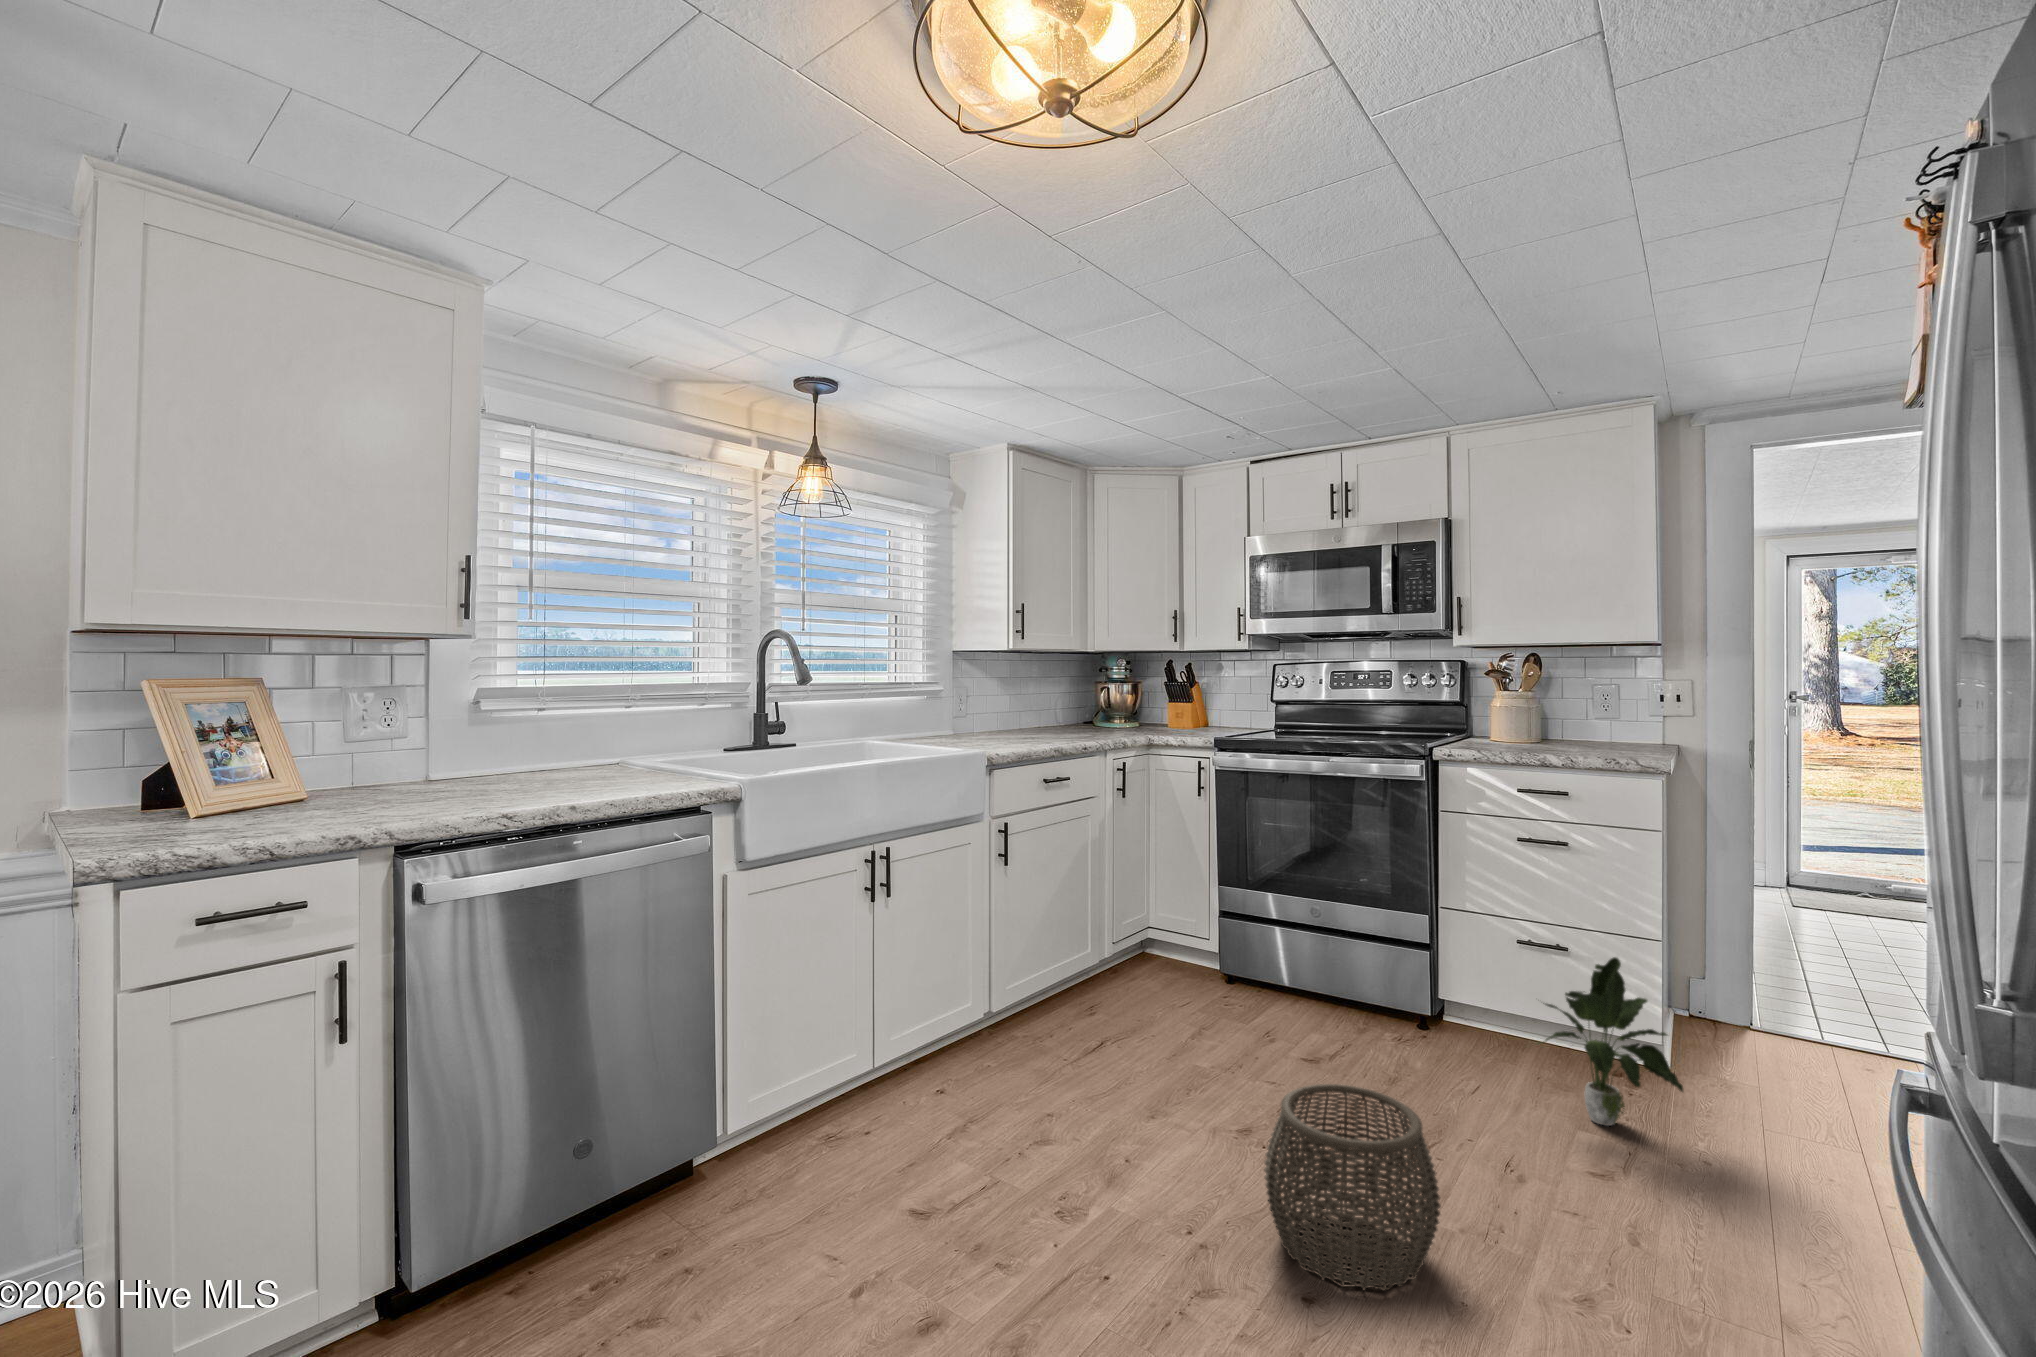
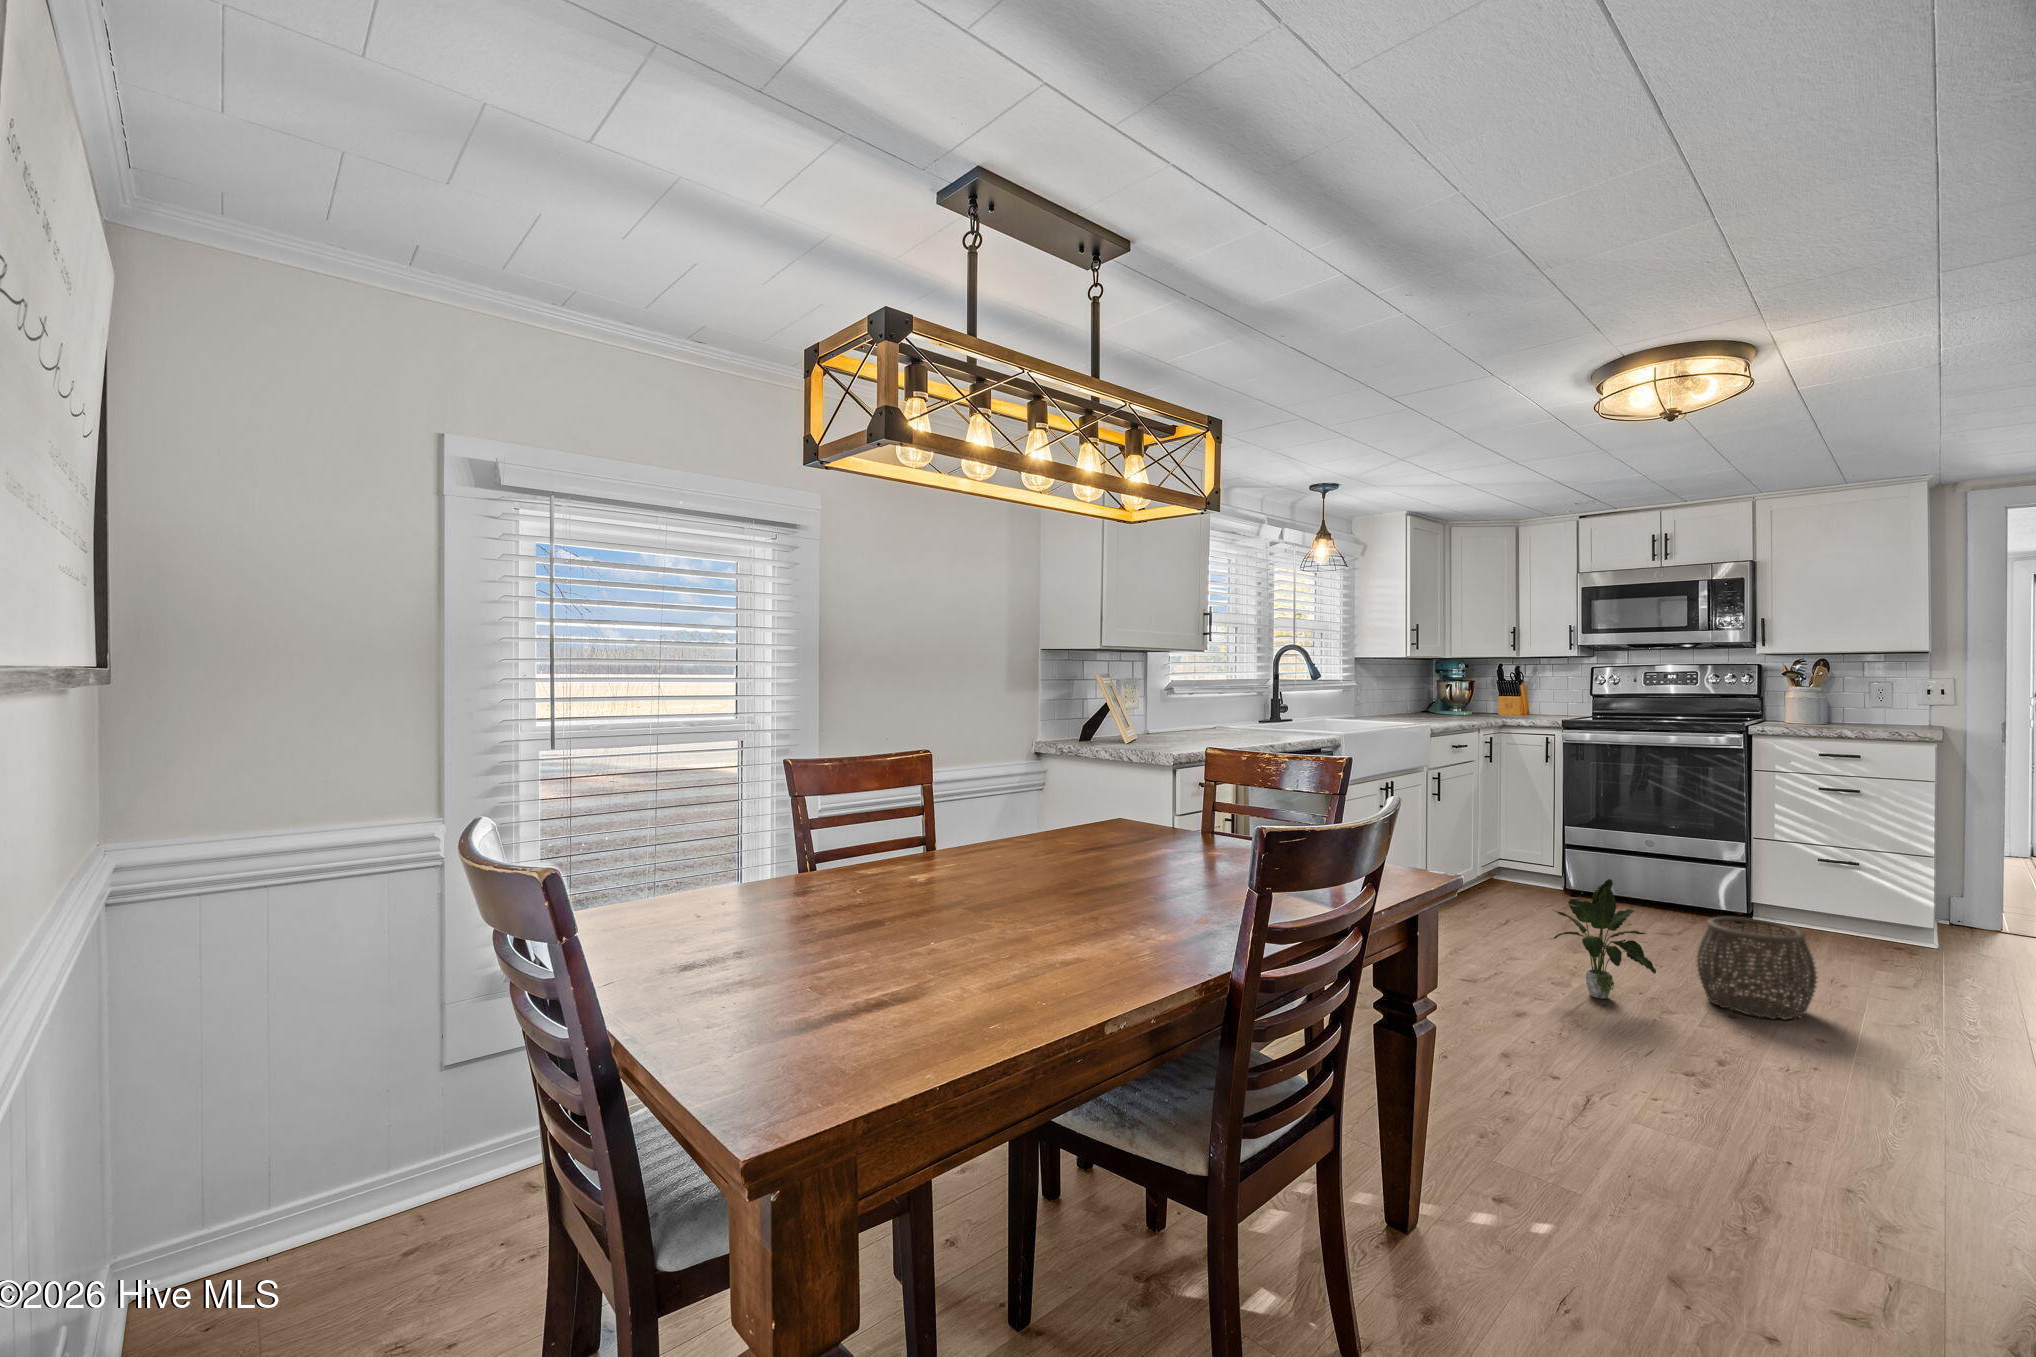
potted plant: present [1536,957,1683,1126] -> present [1551,879,1656,999]

